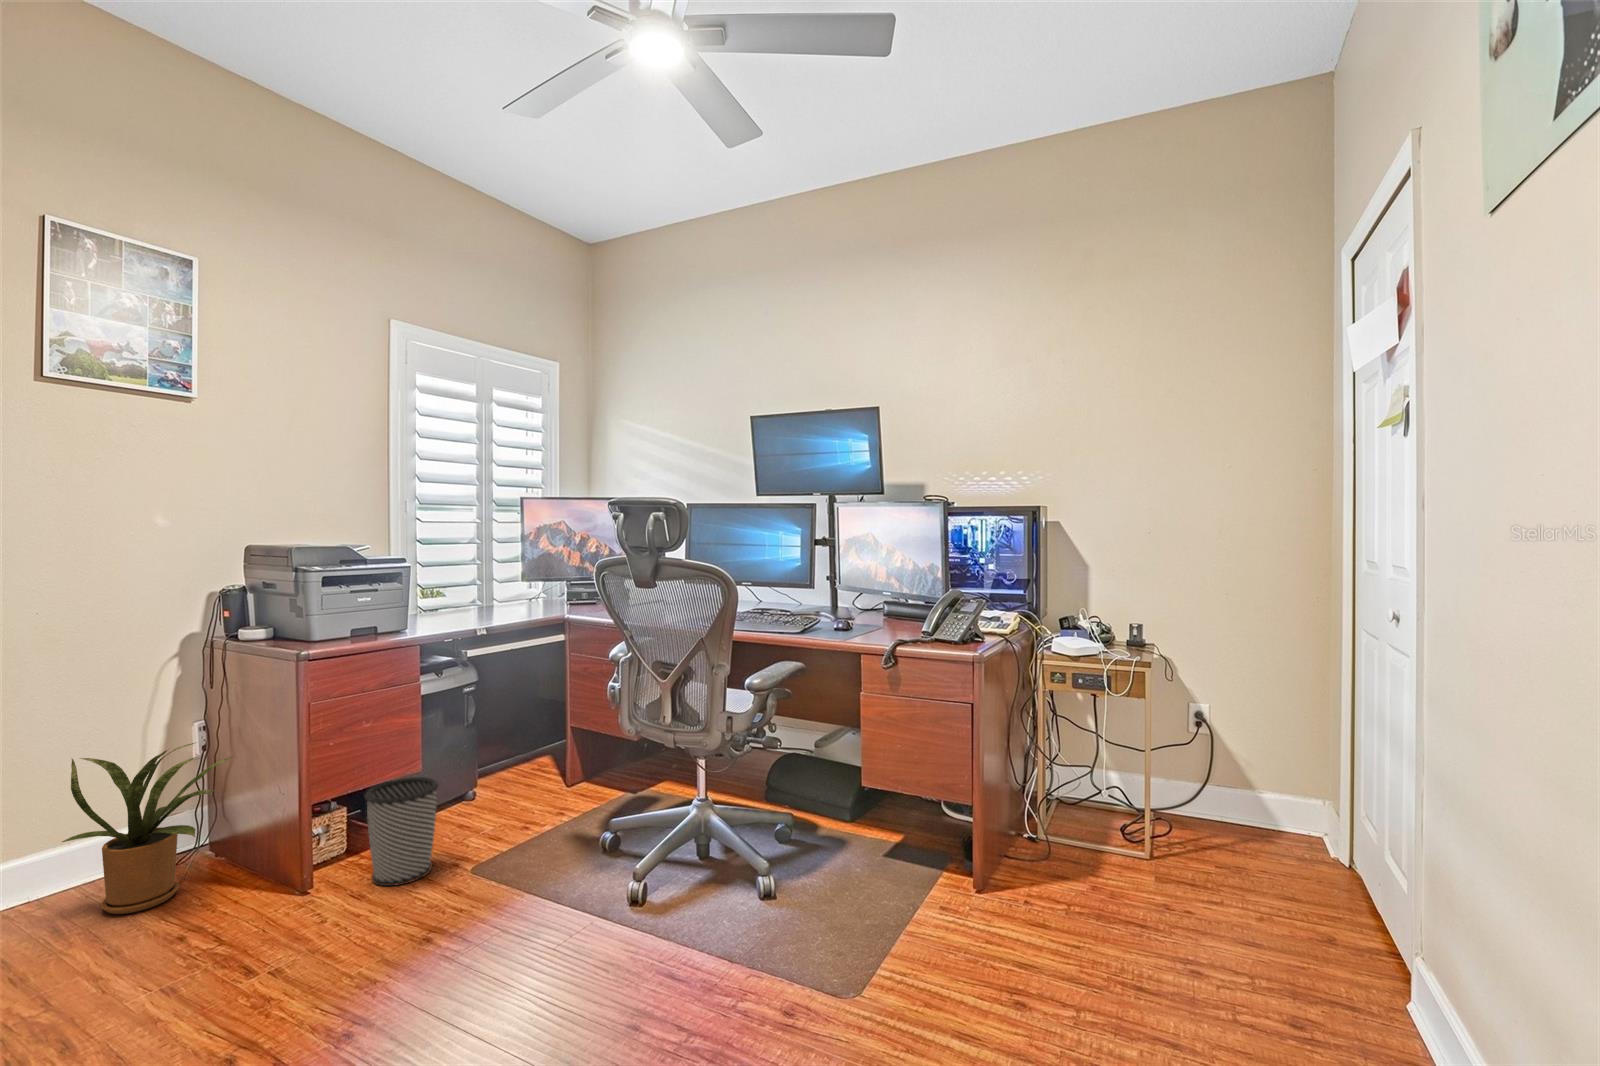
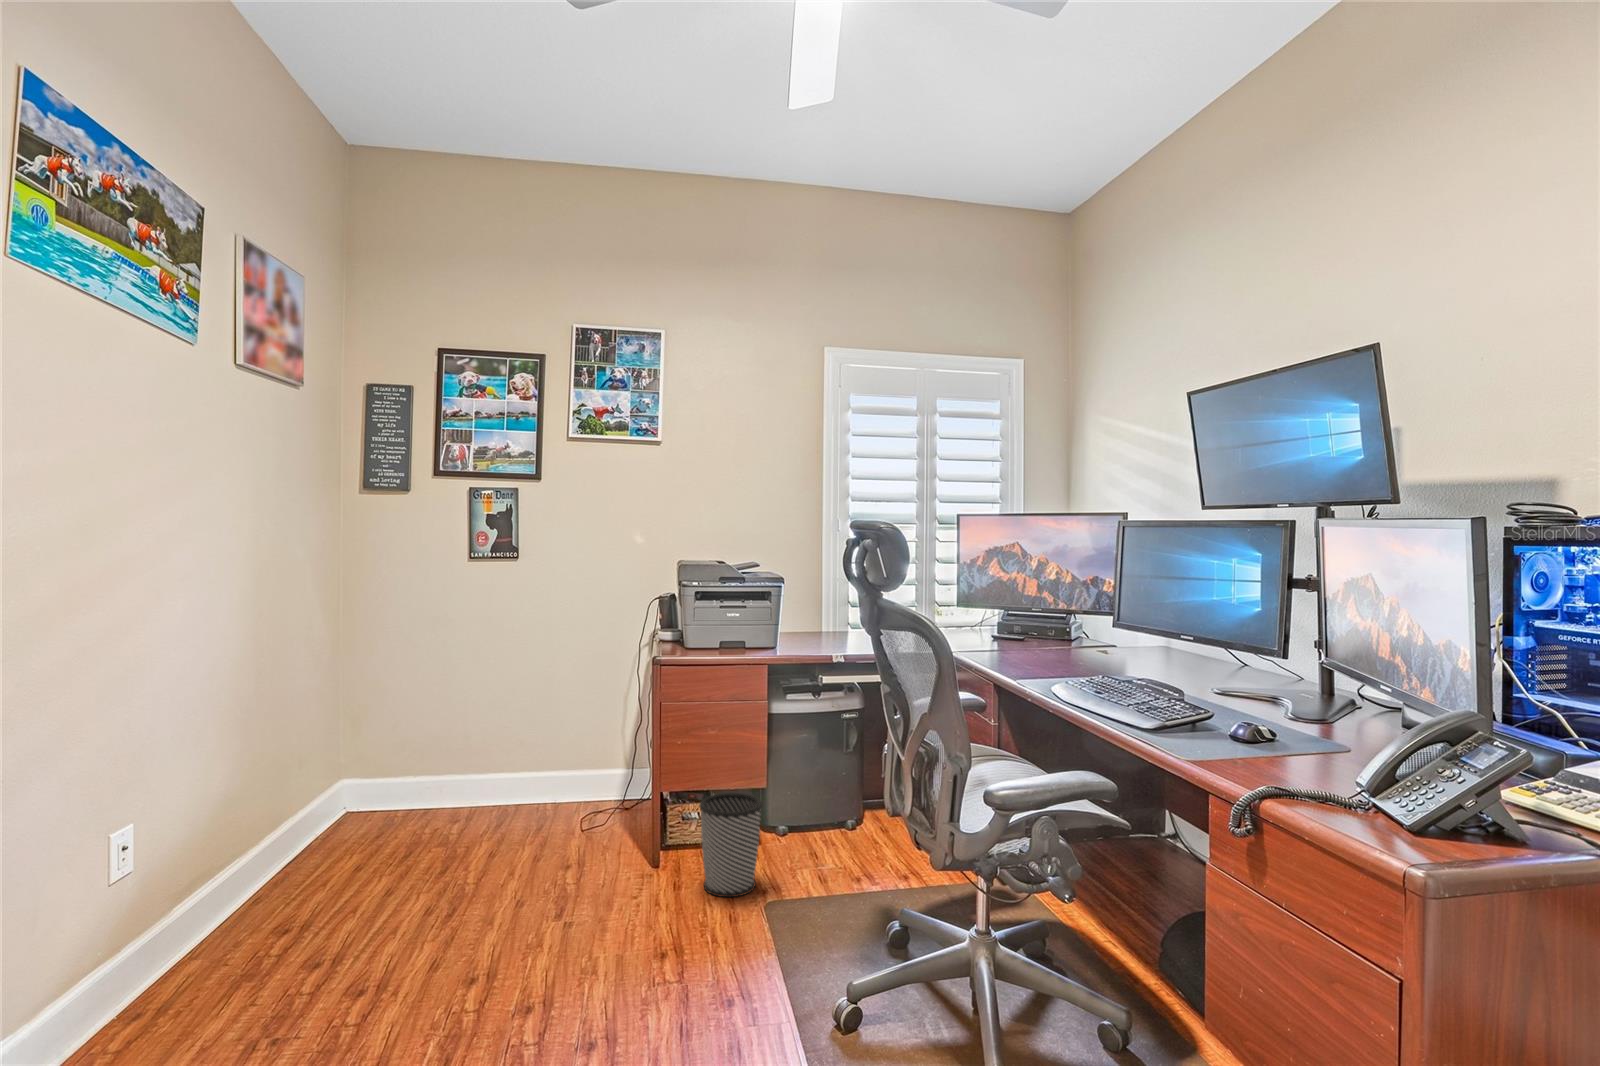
house plant: present [62,743,231,914] -> none [556,714,646,843]

